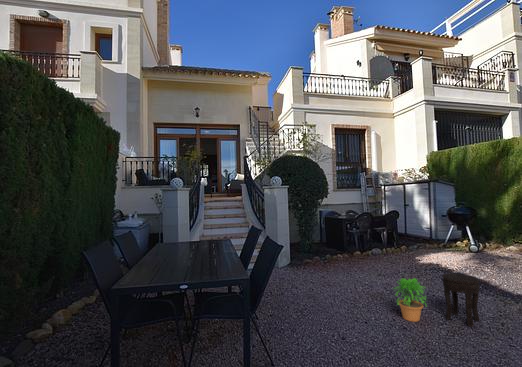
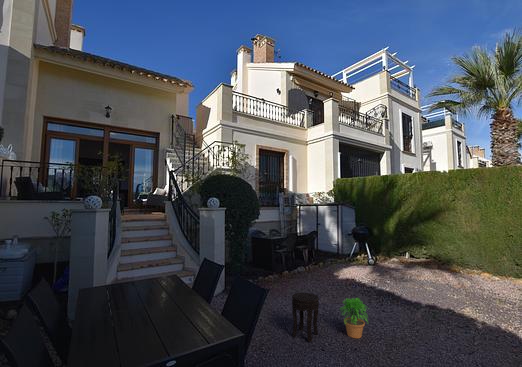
side table: present [443,273,480,327] -> present [292,293,319,342]

